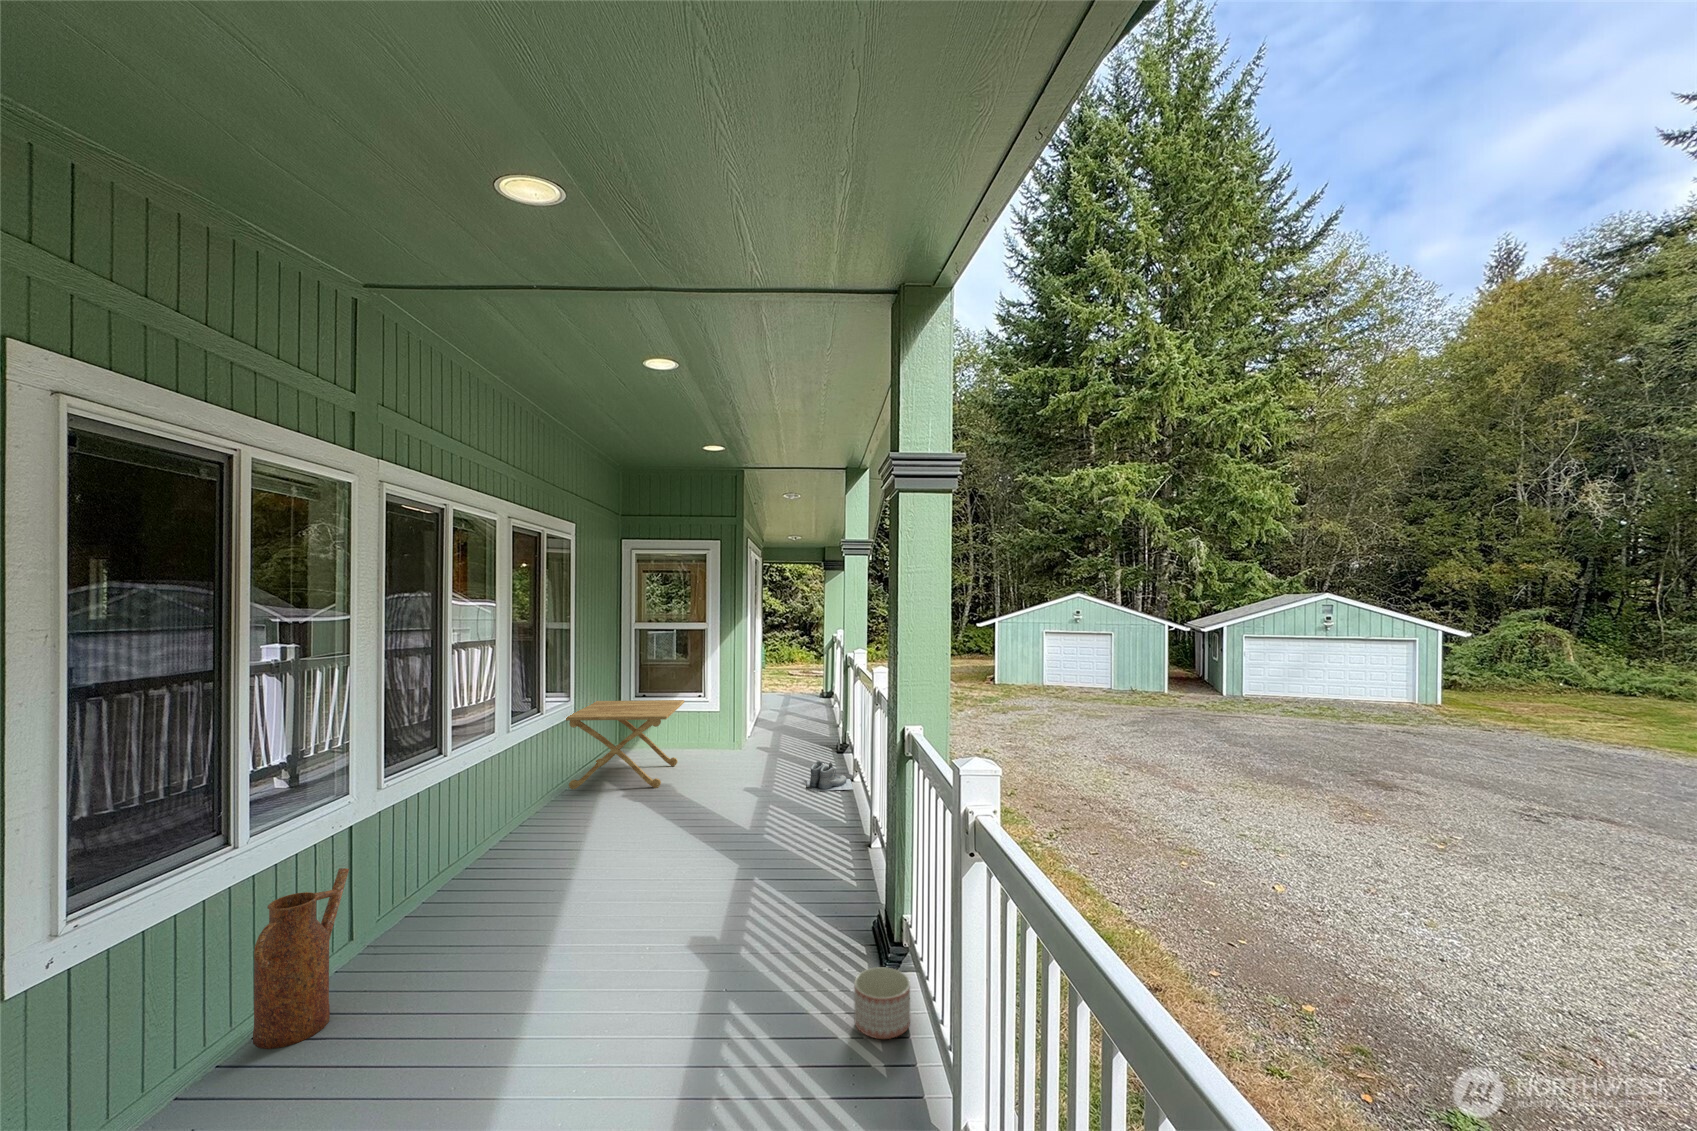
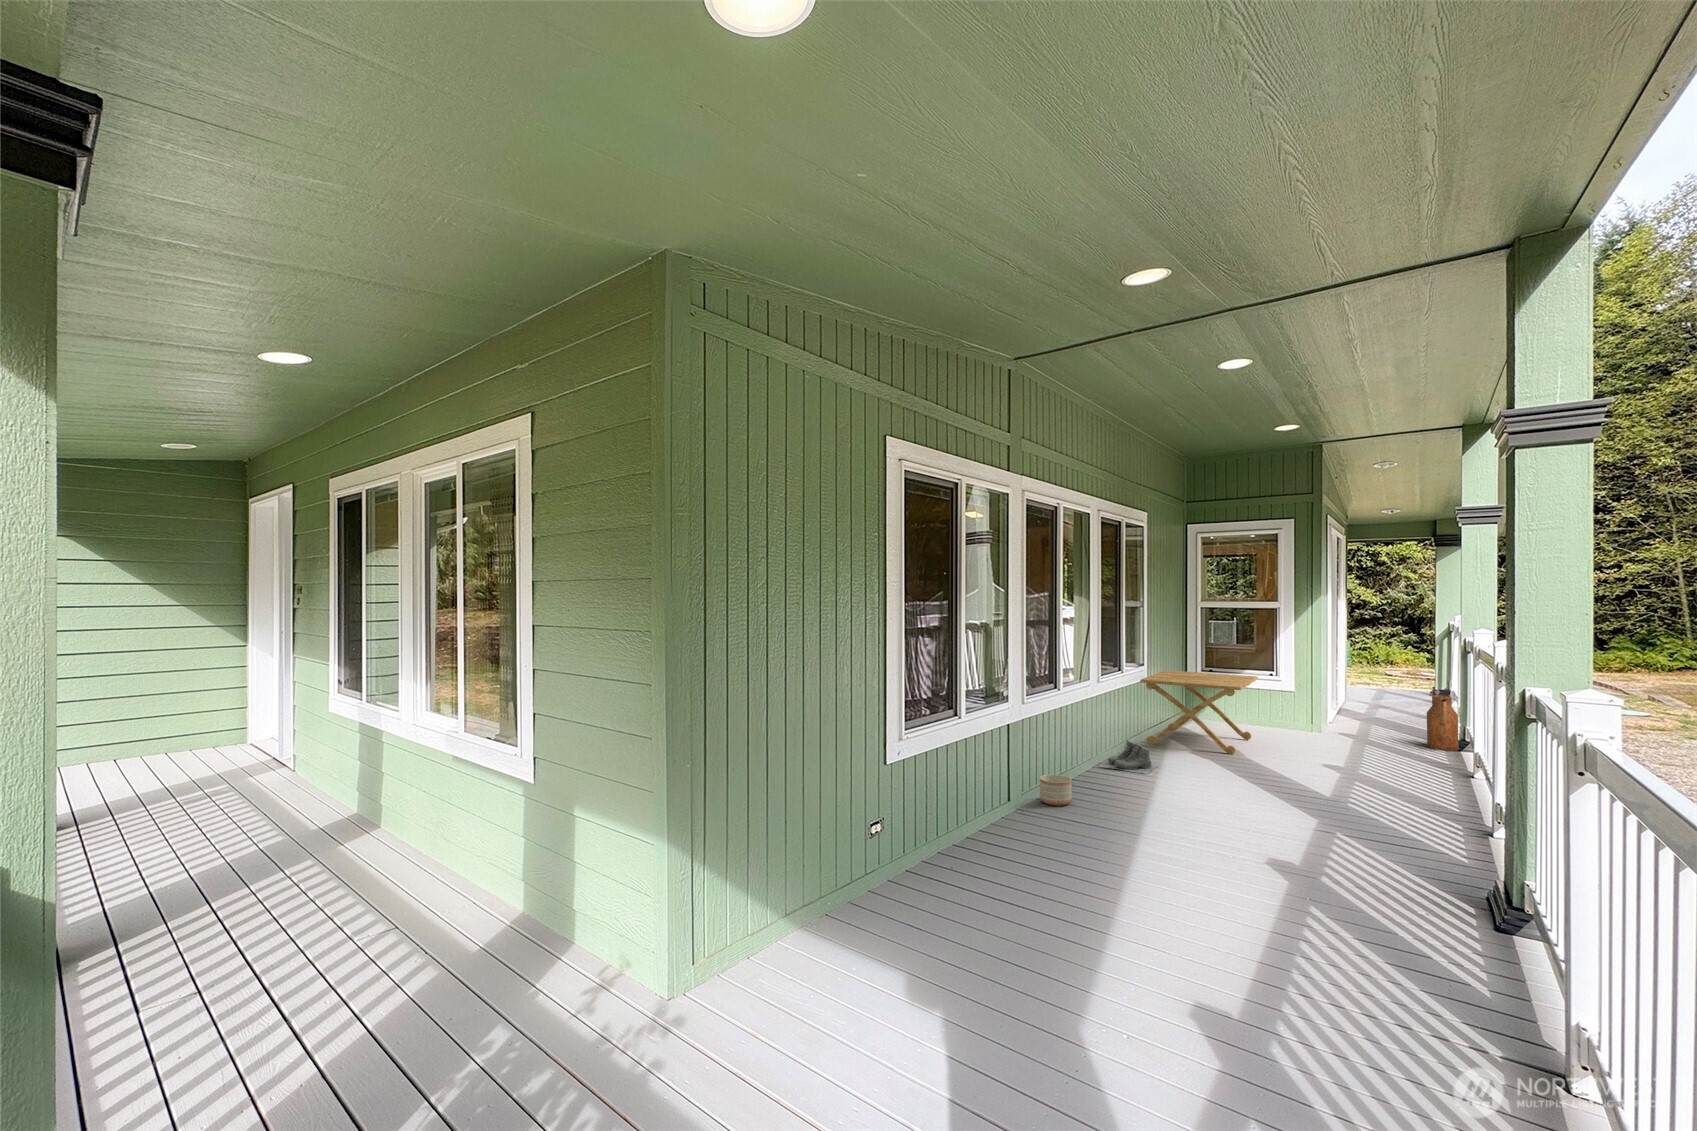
boots: present [807,761,853,791] -> present [1099,741,1158,774]
watering can: present [253,868,349,1049] -> present [1427,695,1459,751]
planter: present [854,967,910,1039] -> present [1040,774,1072,806]

